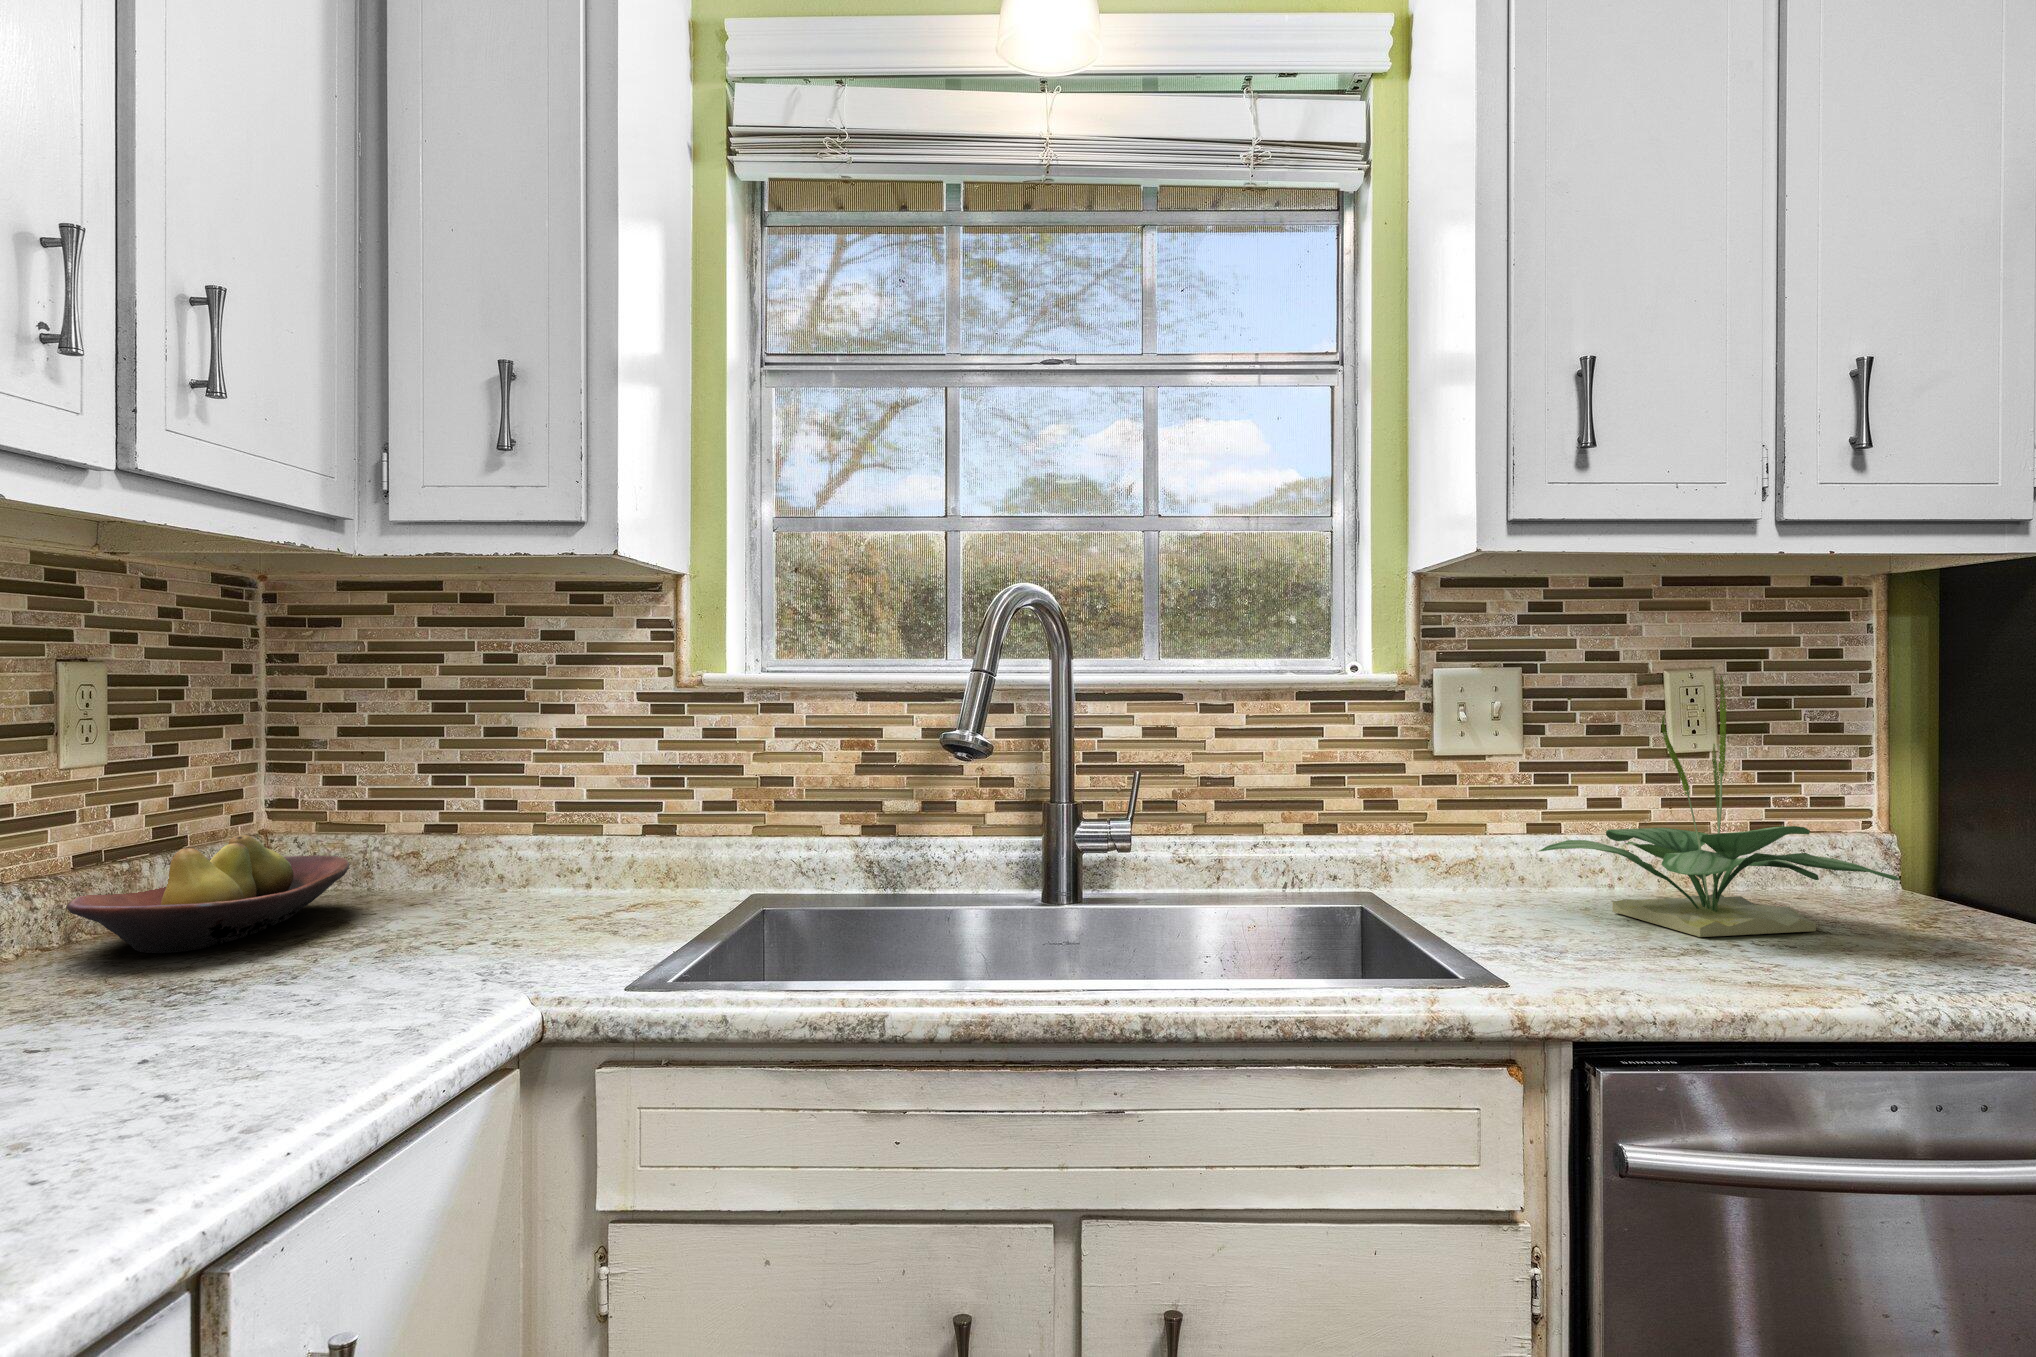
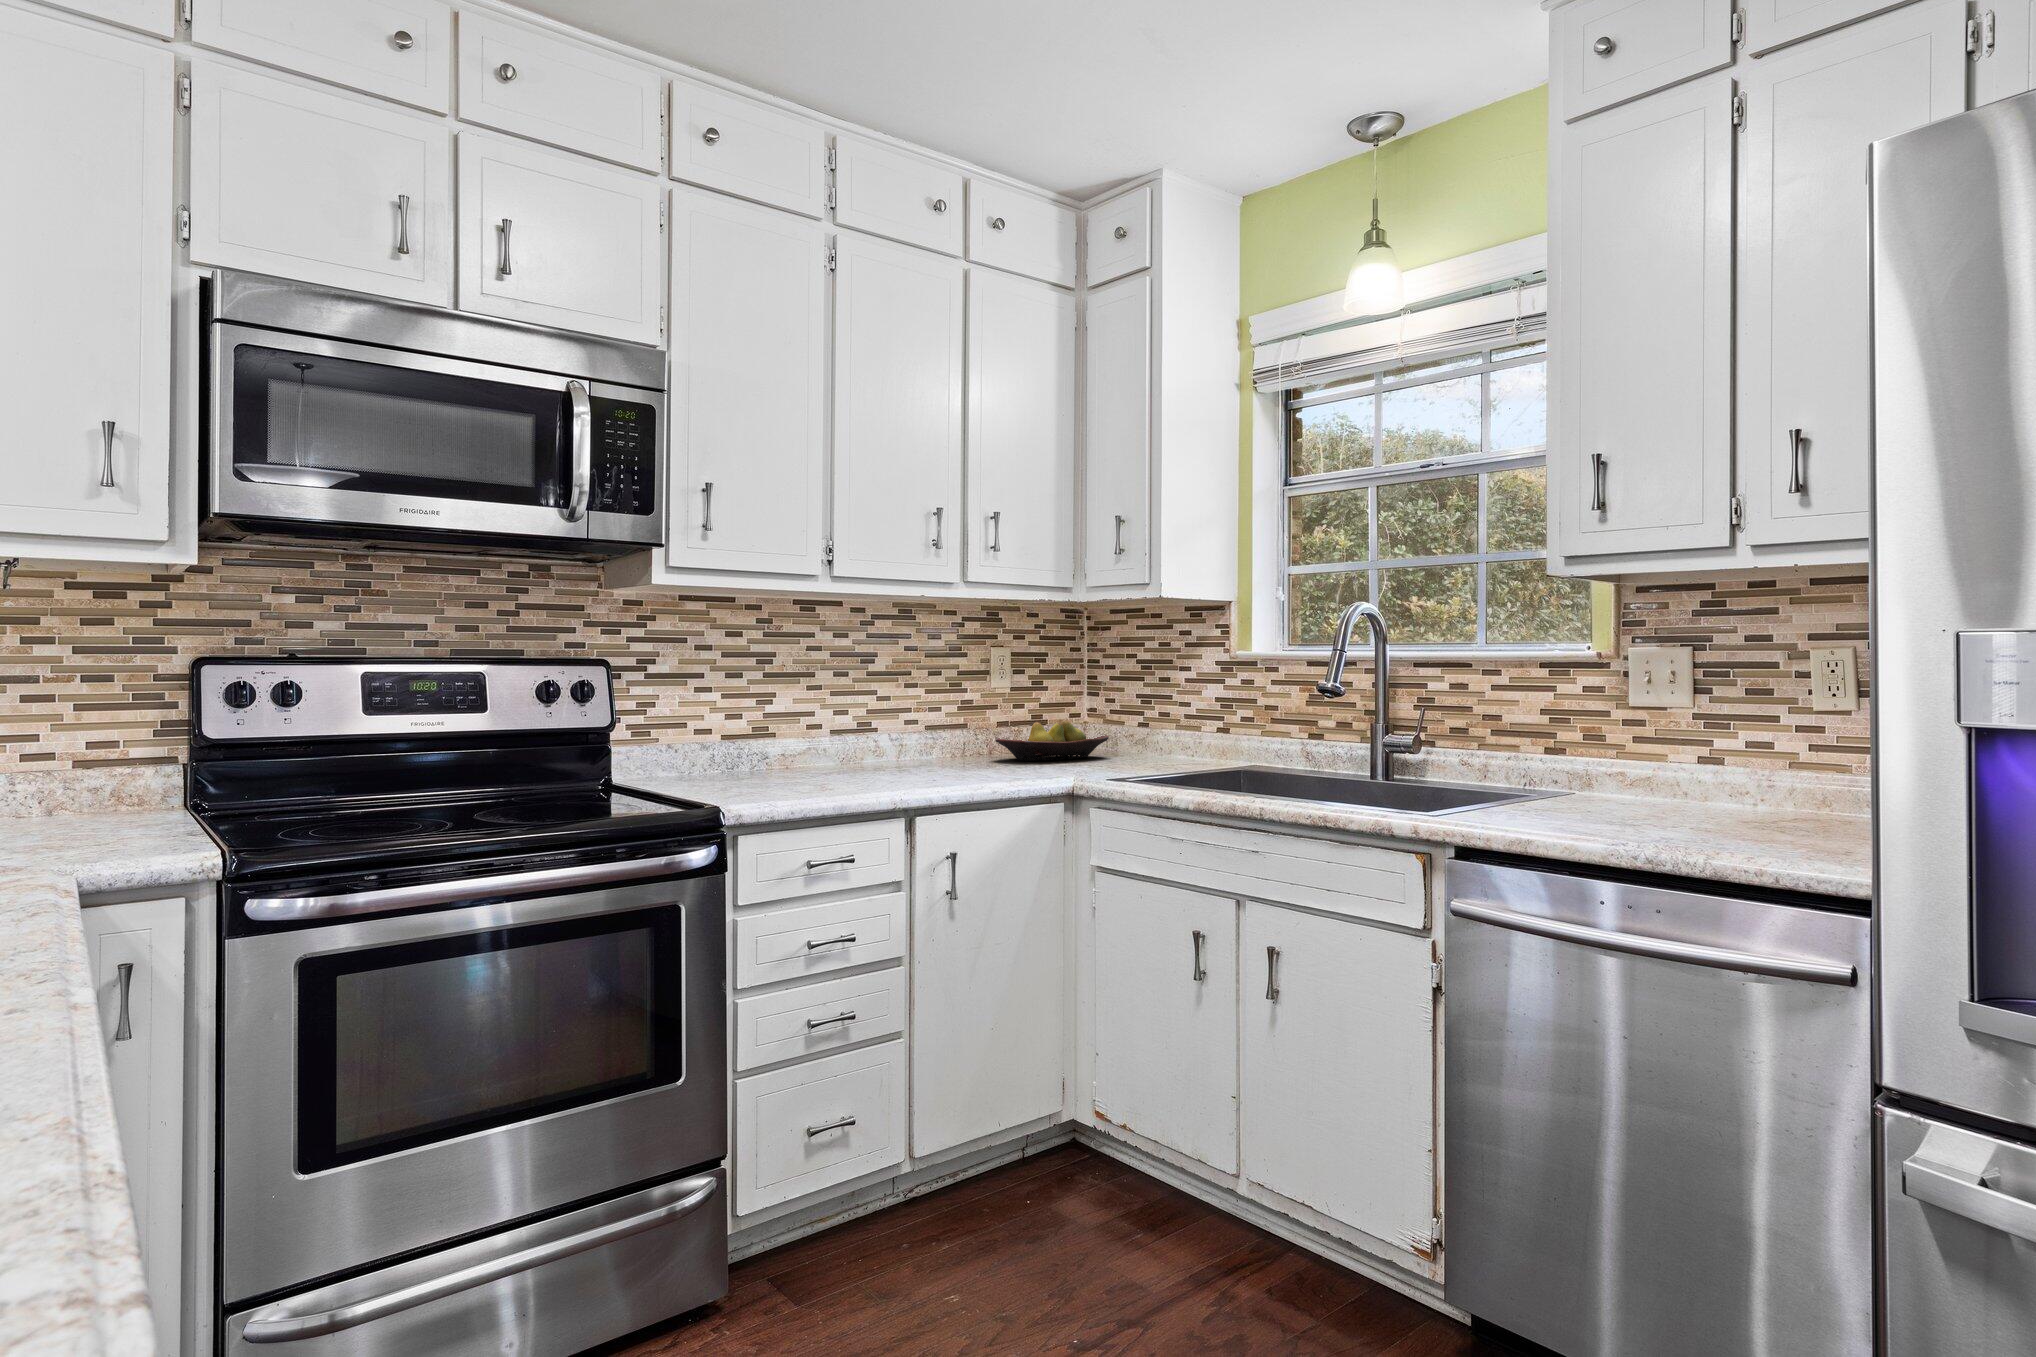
potted plant: present [1538,676,1900,937] -> none [1599,649,1779,825]

